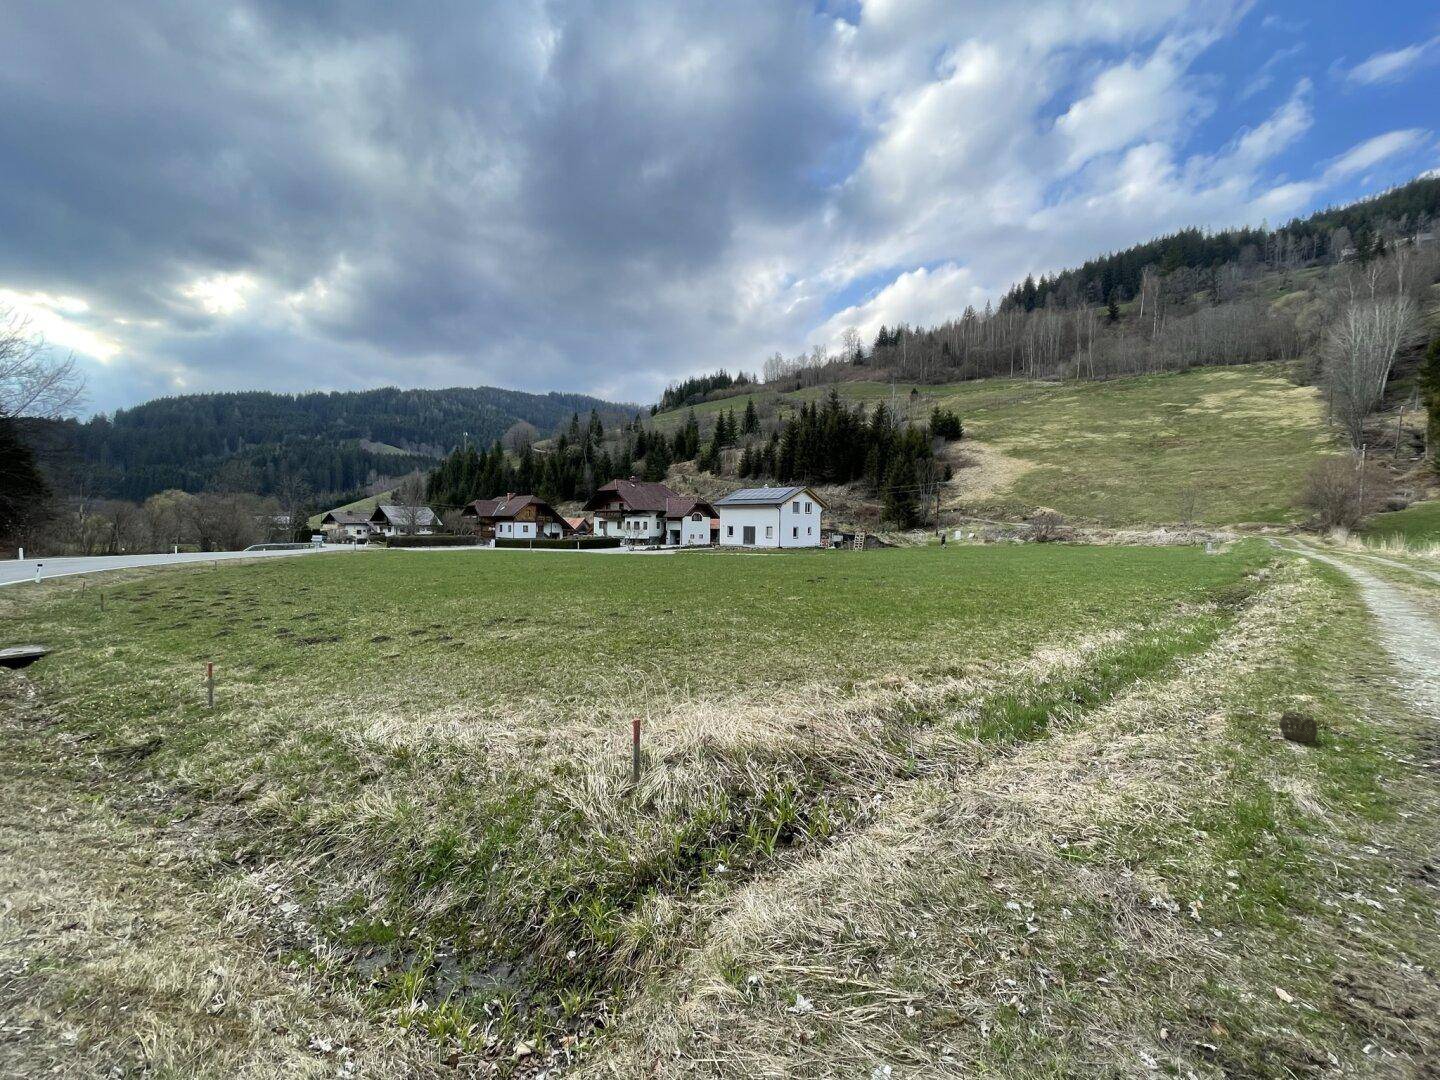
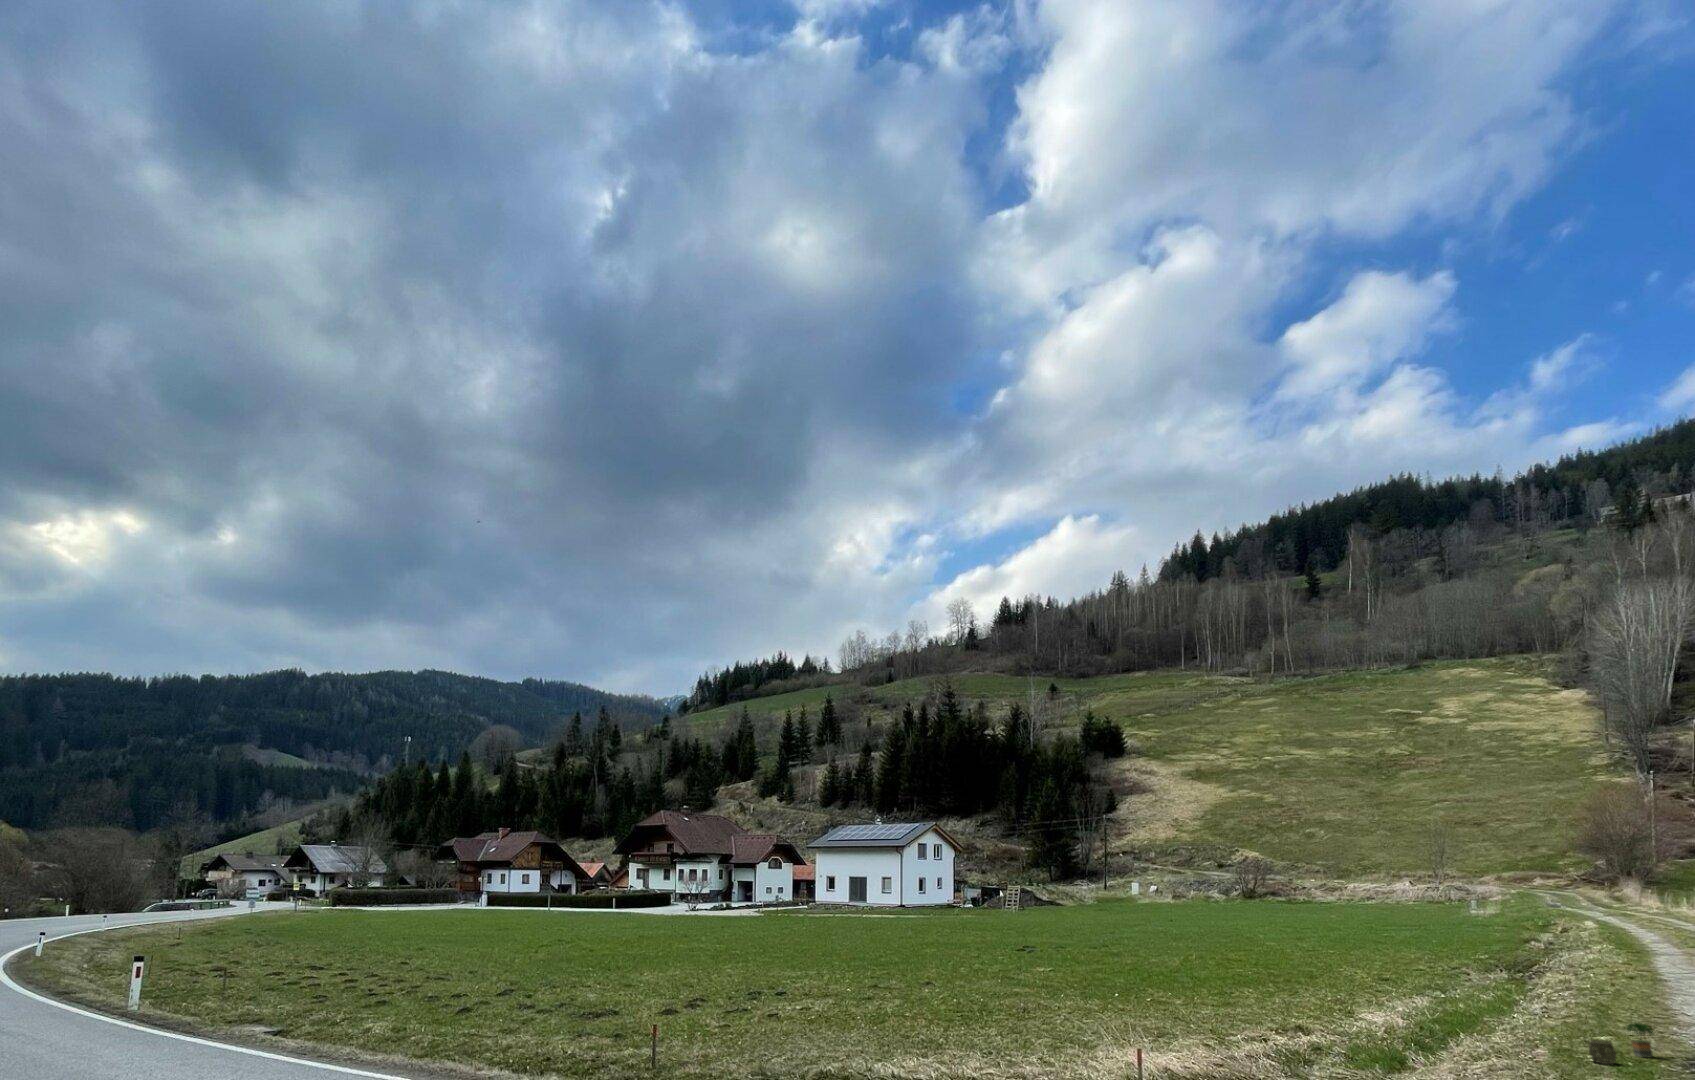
potted tree: none [1336,690,1378,731] -> present [1627,1023,1653,1057]

